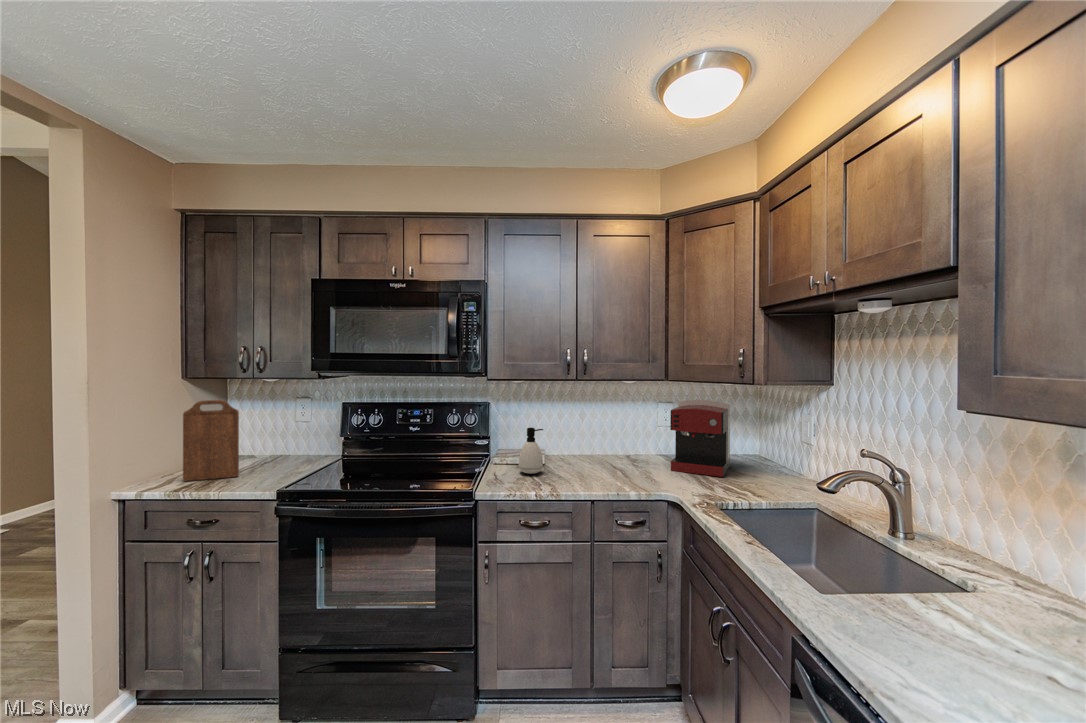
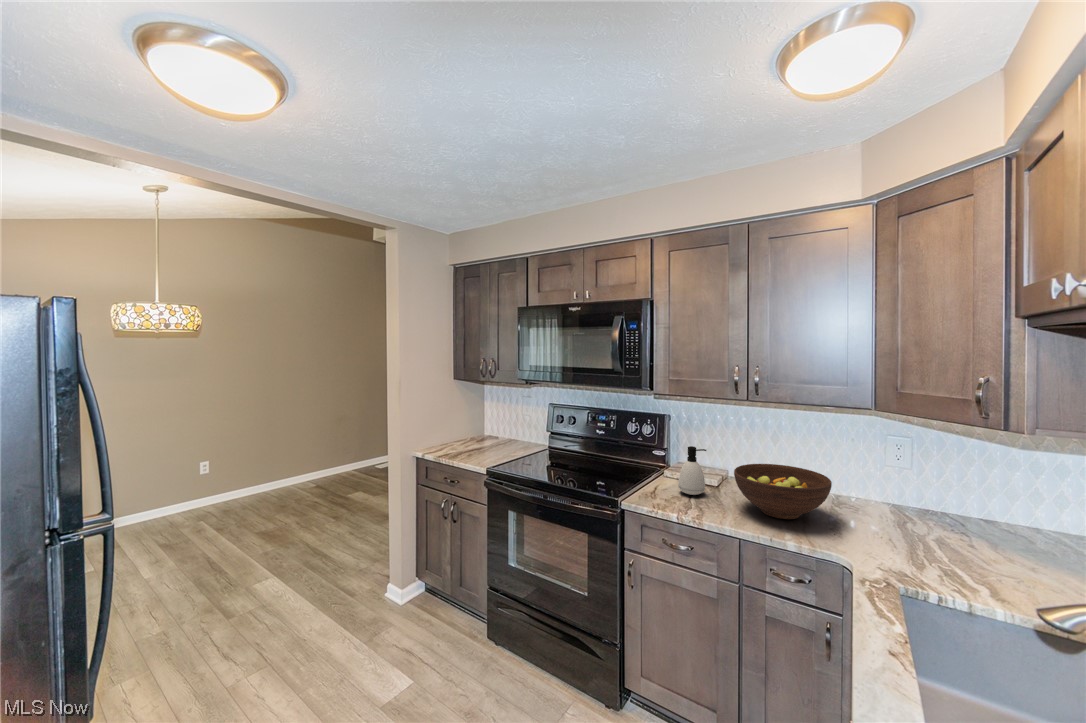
cutting board: present [183,400,239,481] -> none [444,398,475,454]
coffee maker: present [670,400,730,477] -> none [882,436,1009,554]
fruit bowl: none [572,435,645,478] -> present [734,464,832,519]

